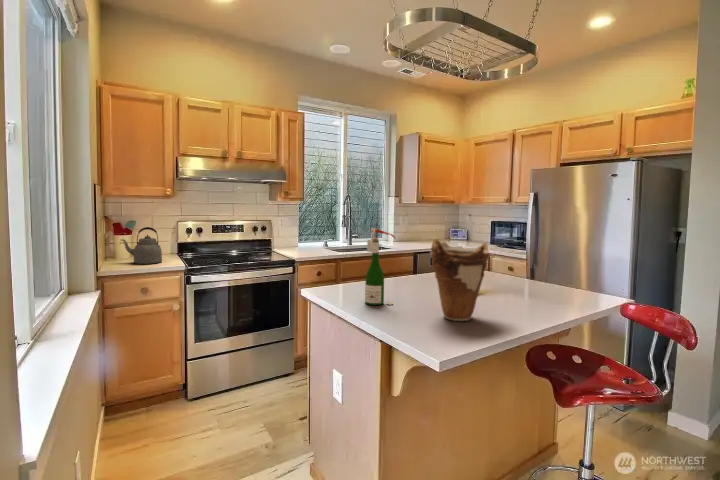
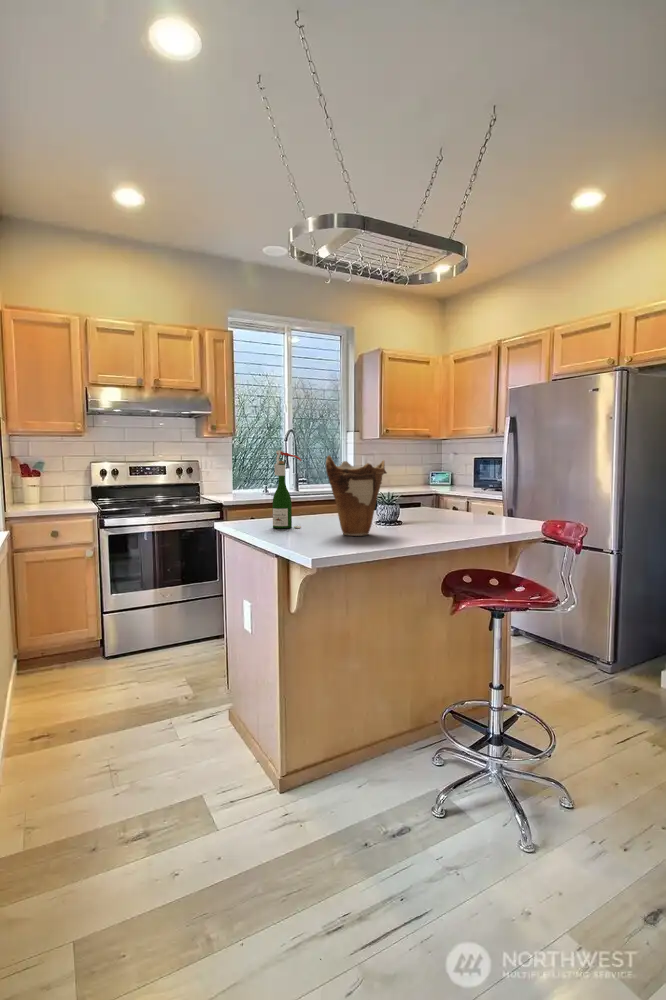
kettle: present [122,227,162,264] -> none [26,467,73,507]

